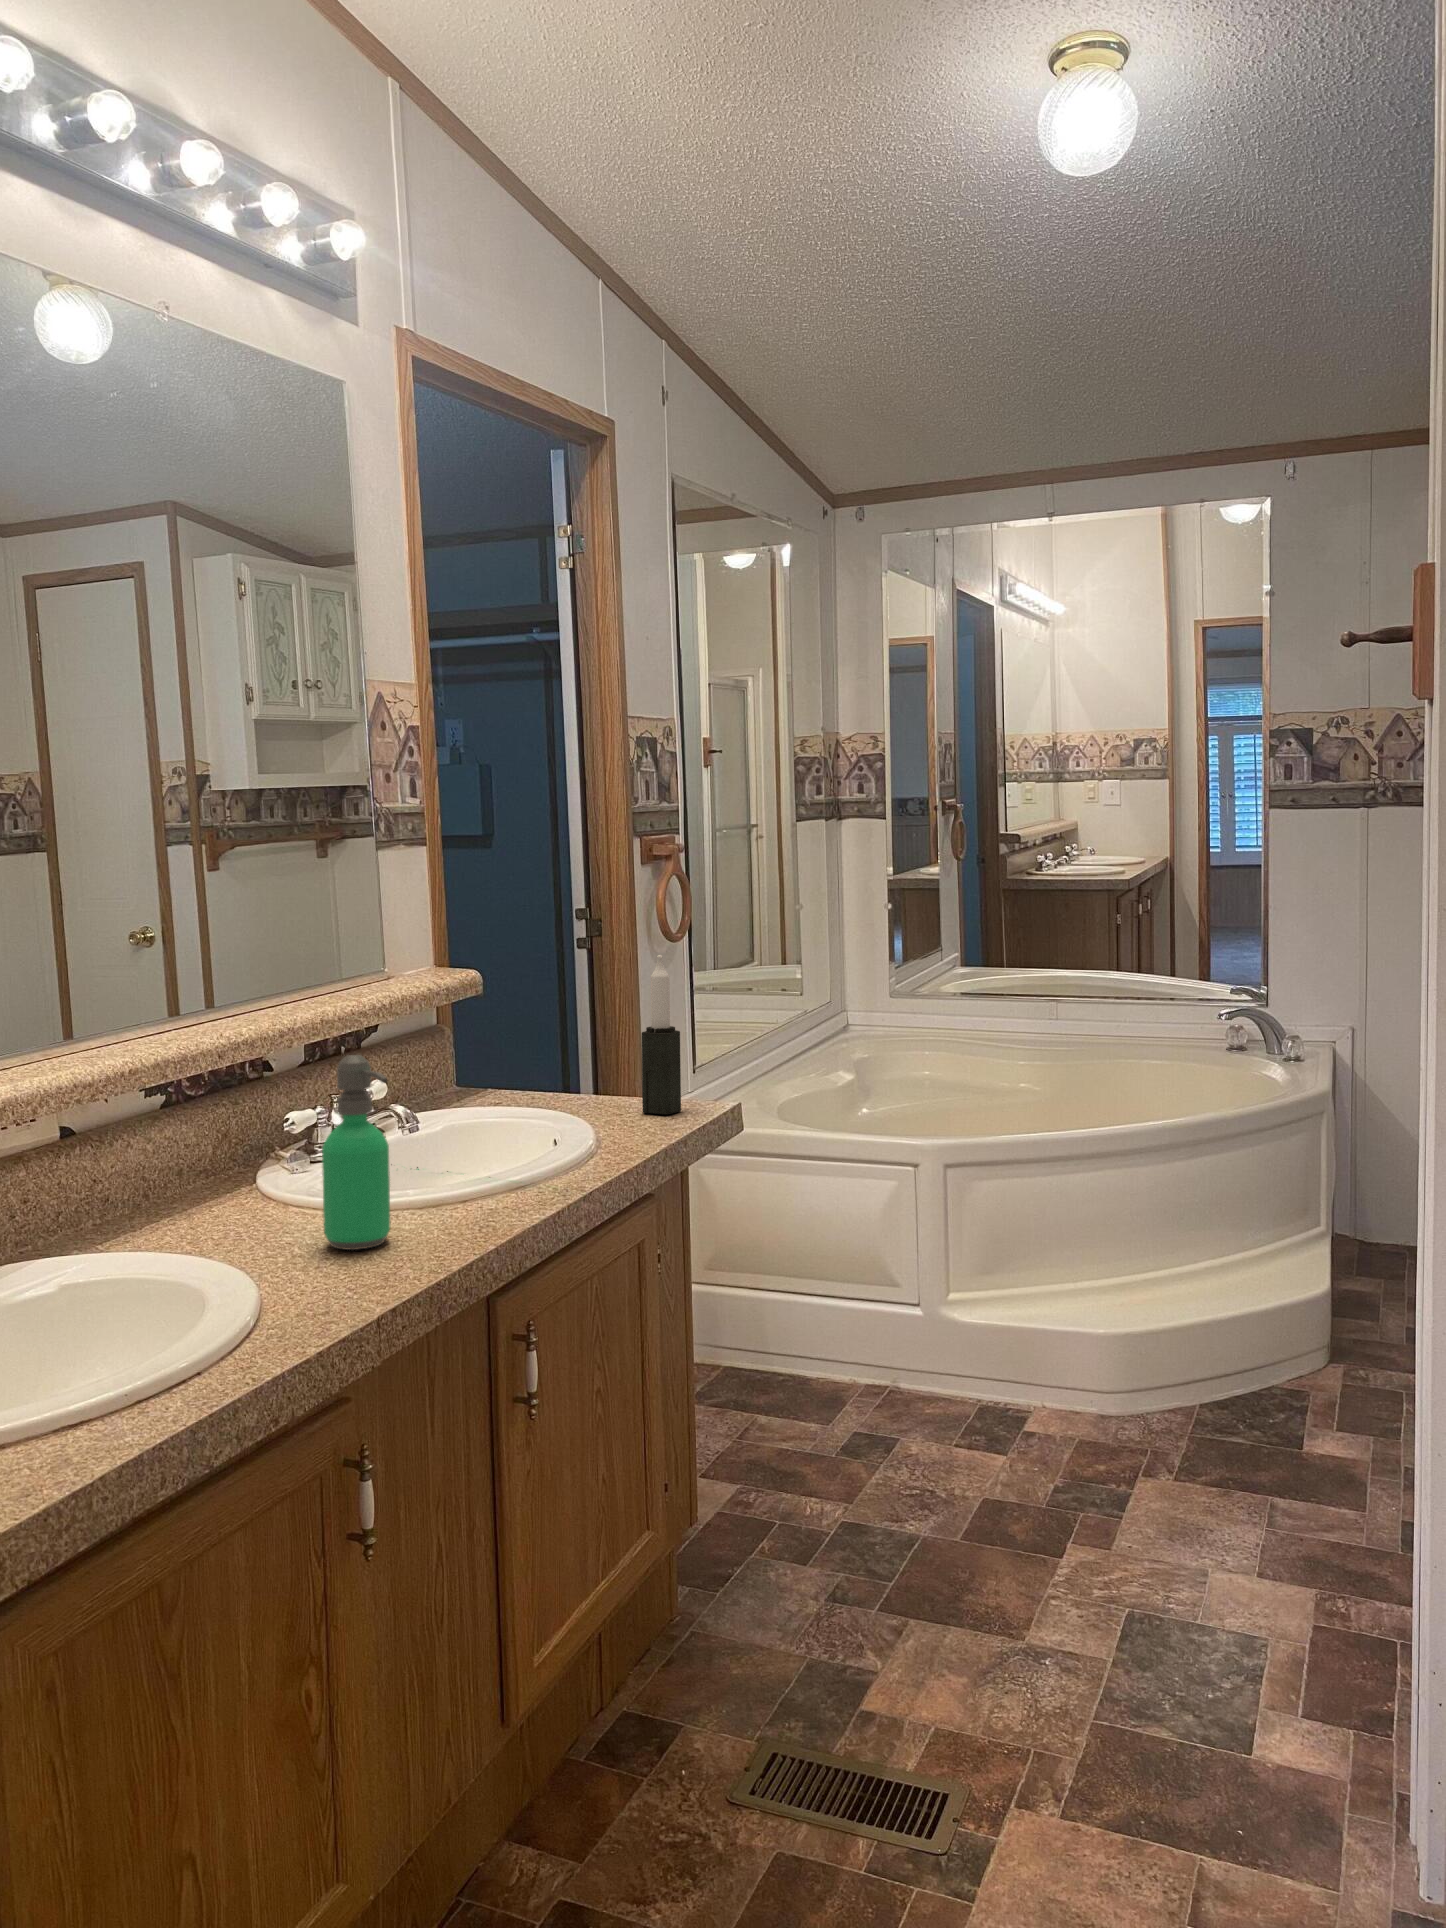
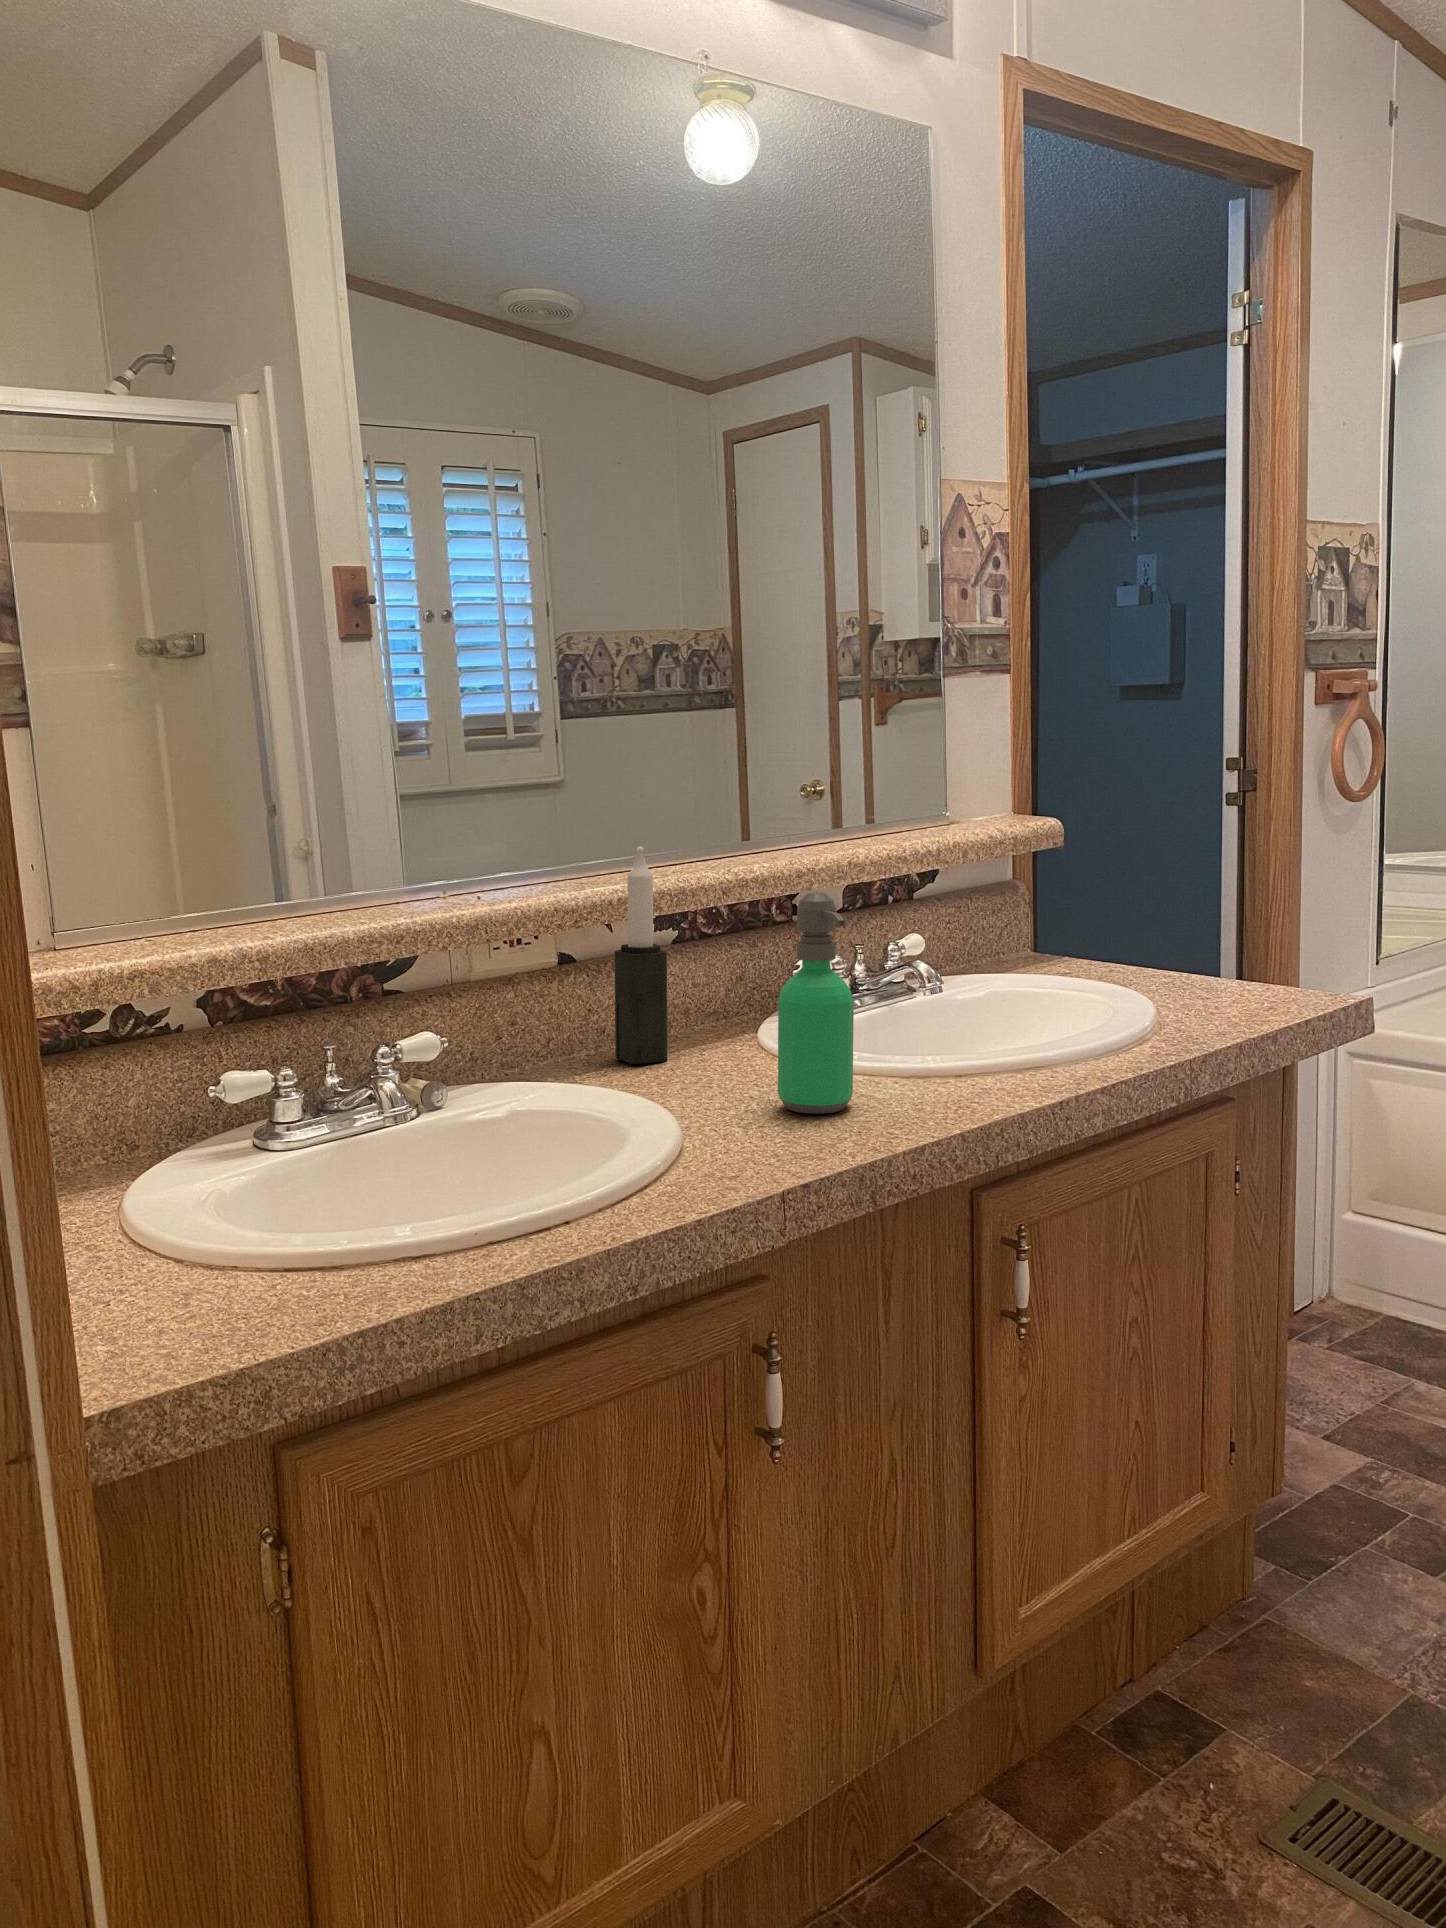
candle: present [642,955,681,1114] -> present [615,846,667,1064]

